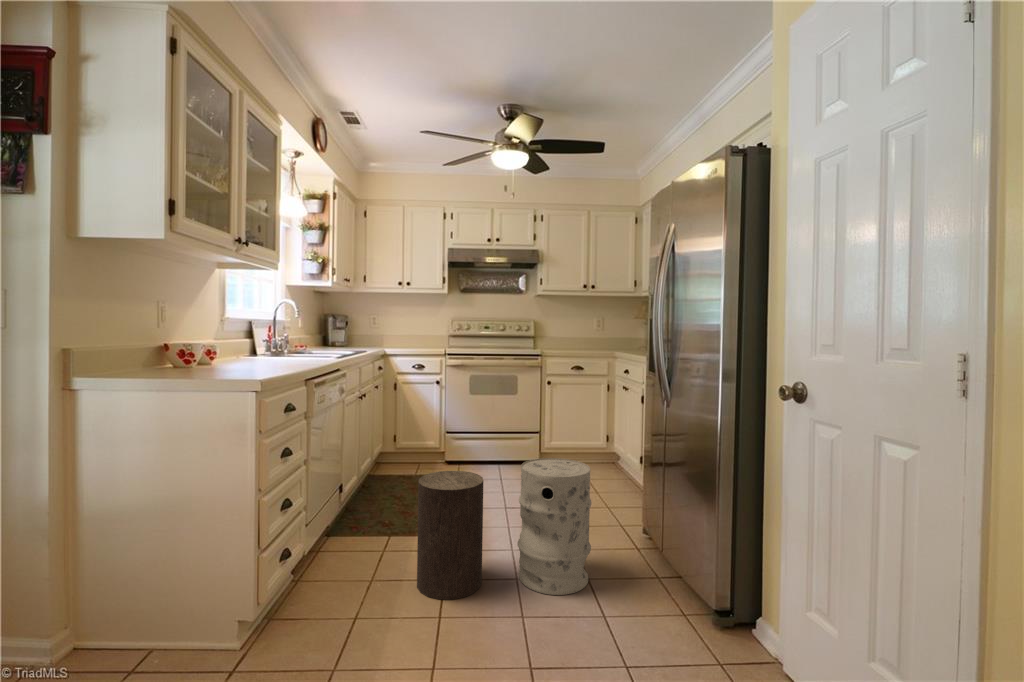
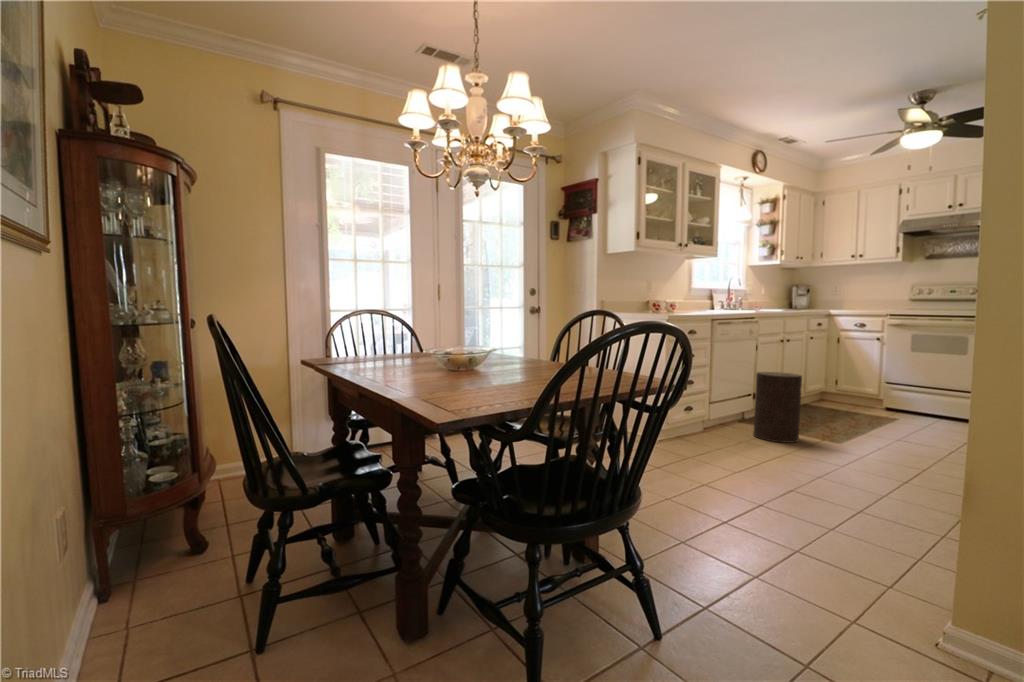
trash can: present [518,458,591,595] -> none [821,372,886,461]

